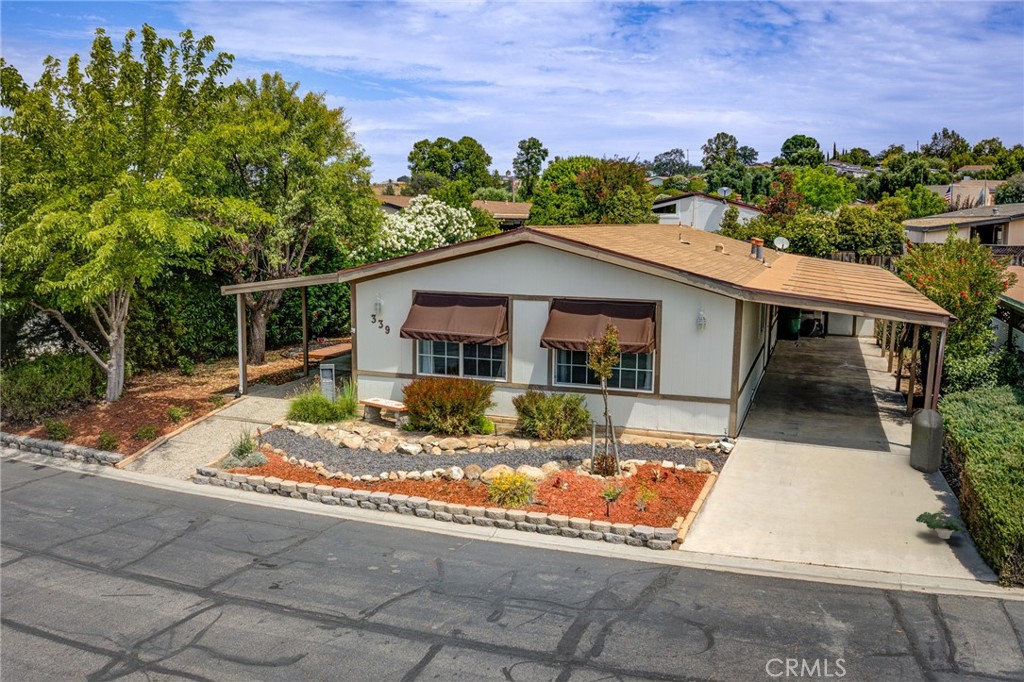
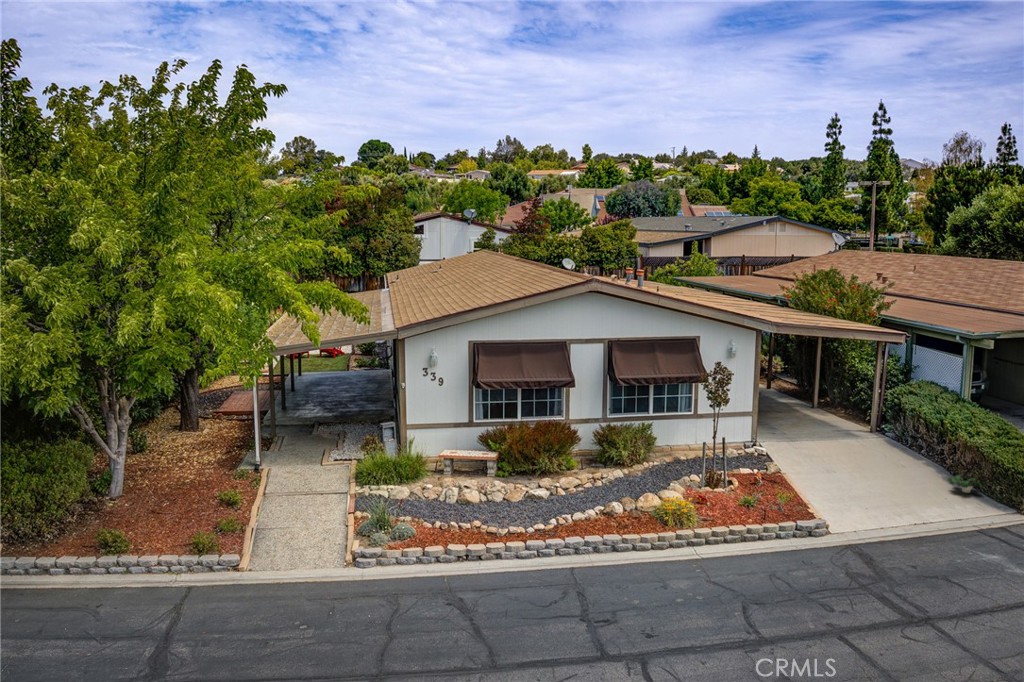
trash can: present [910,409,943,473] -> none [876,400,902,446]

